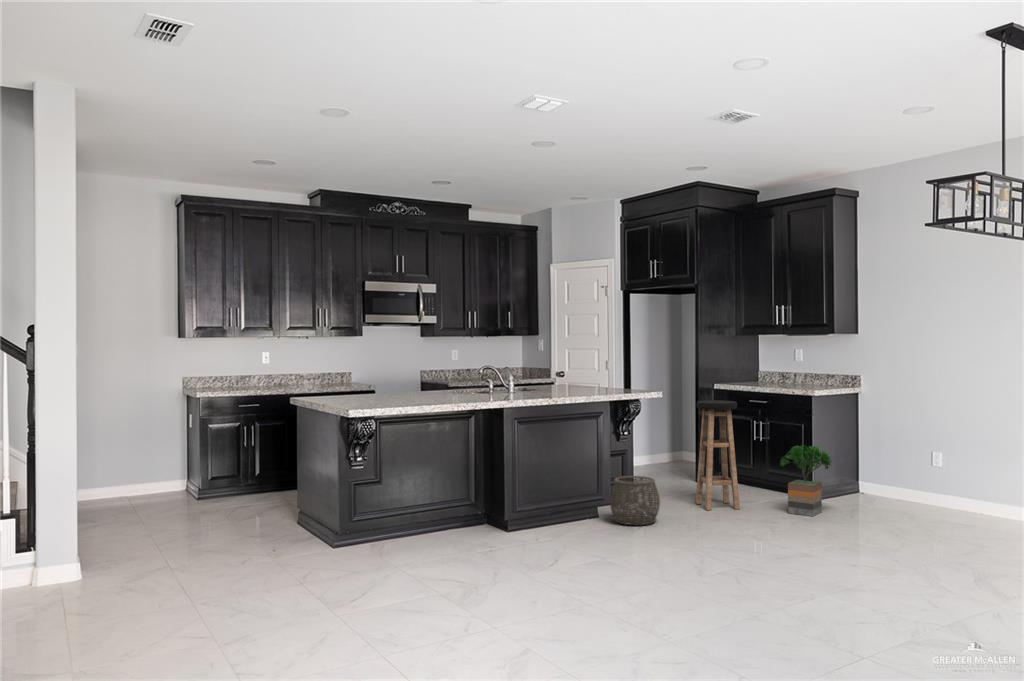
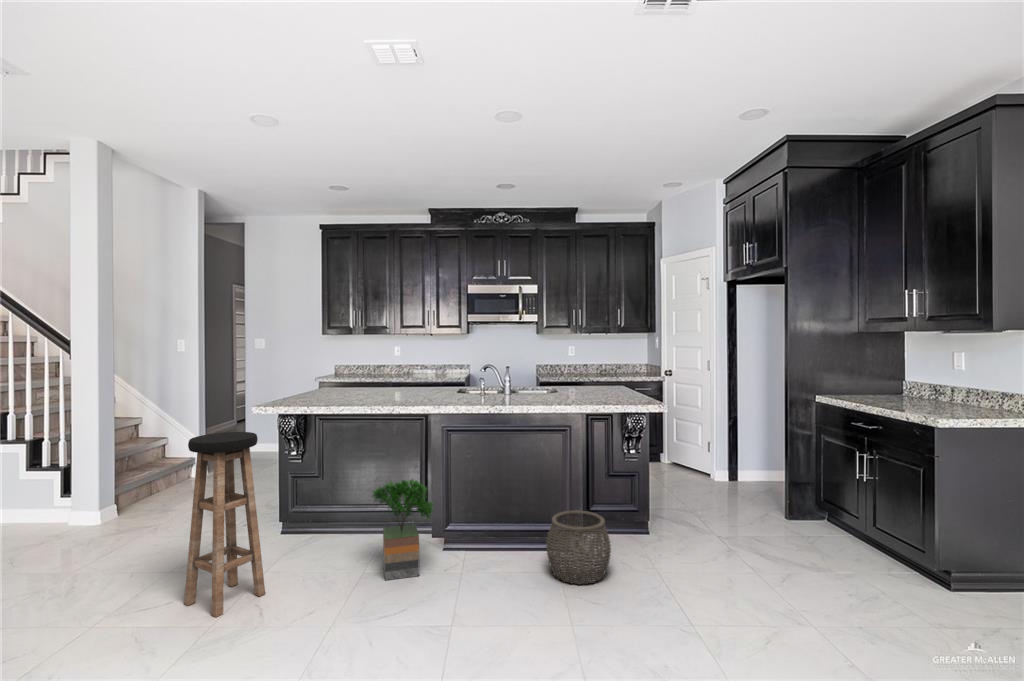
bar stool: present [696,400,740,510] -> present [184,432,265,617]
potted tree: present [781,445,832,516] -> present [372,480,433,580]

